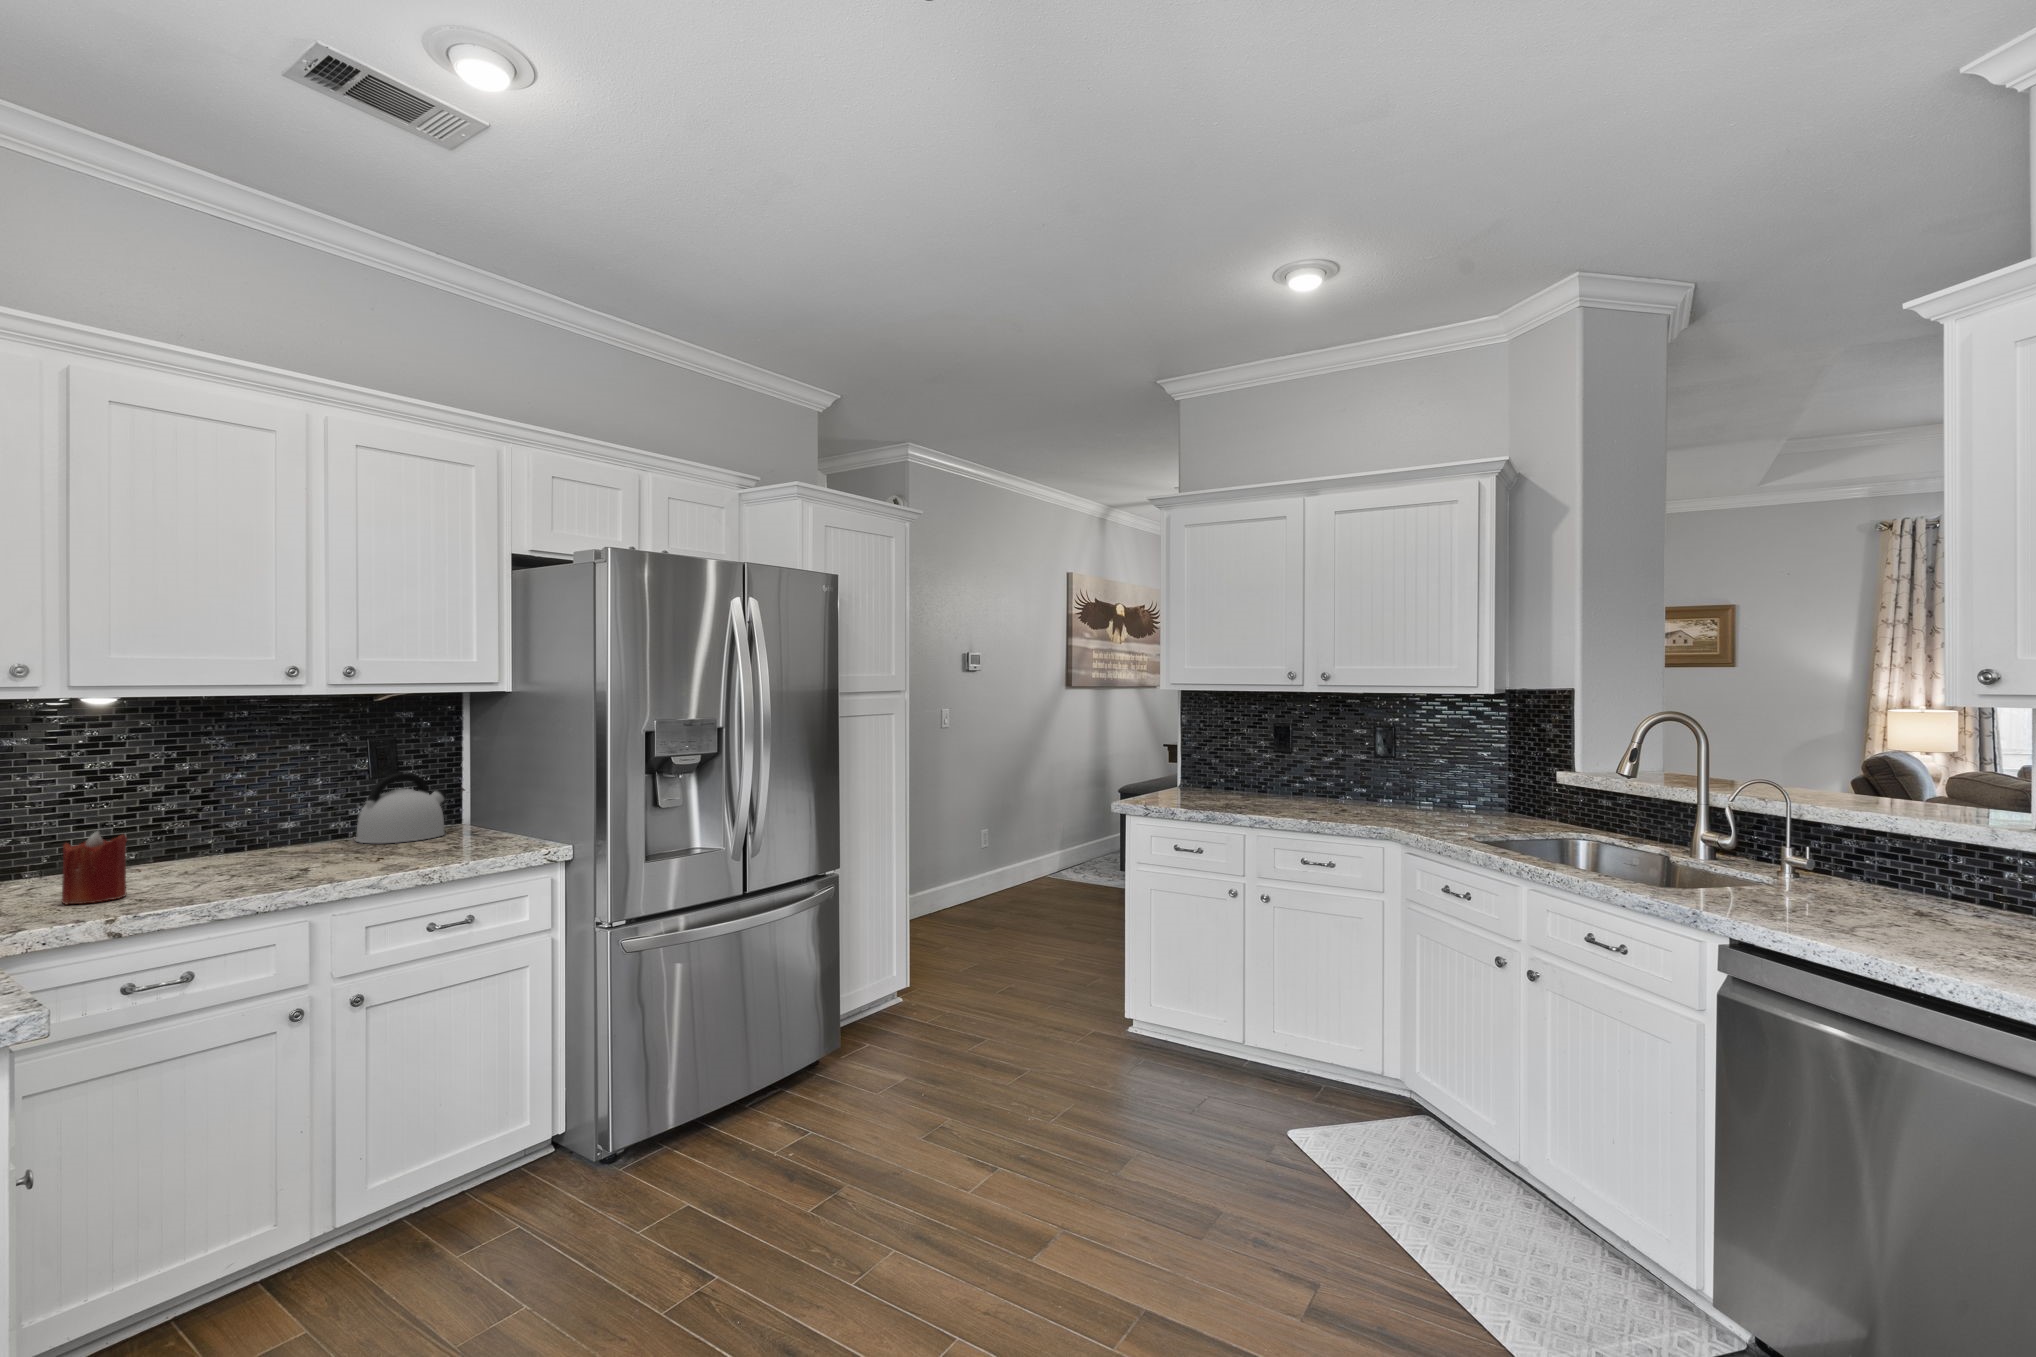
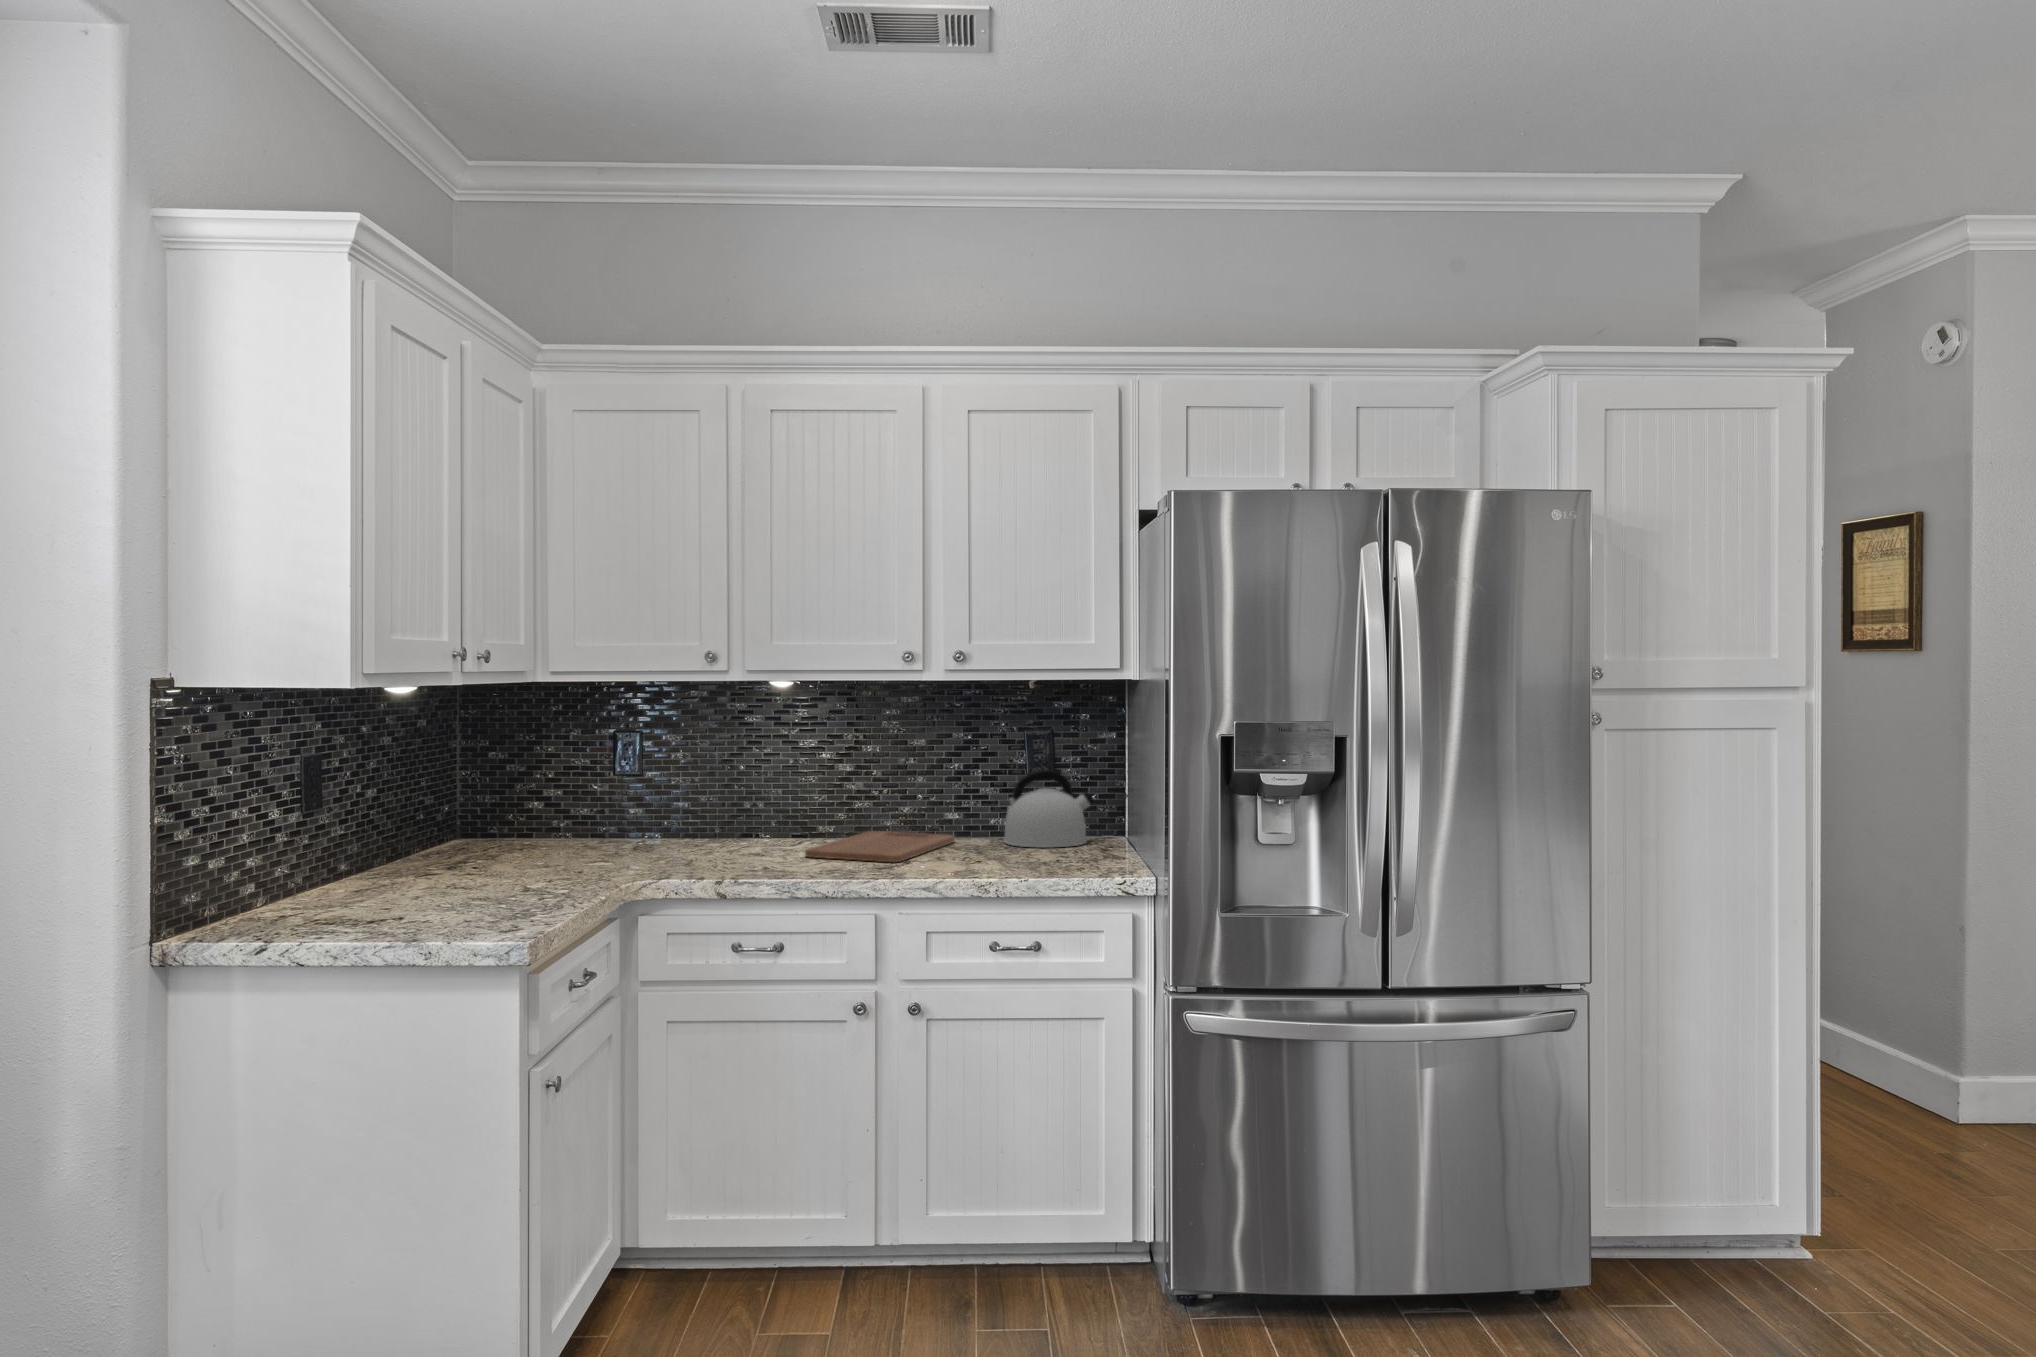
candle: present [62,831,127,904] -> none [726,801,770,865]
cutting board: none [158,843,304,884] -> present [805,831,955,862]

